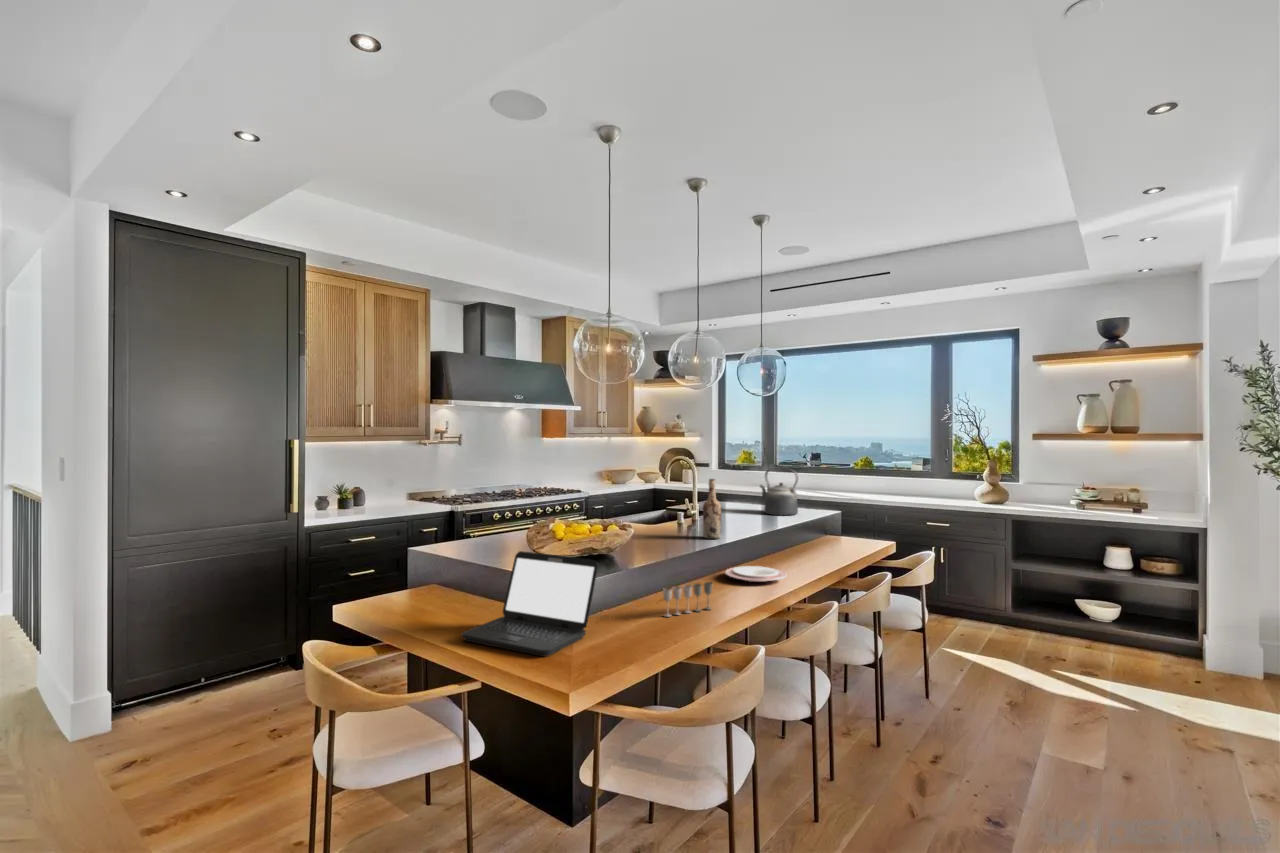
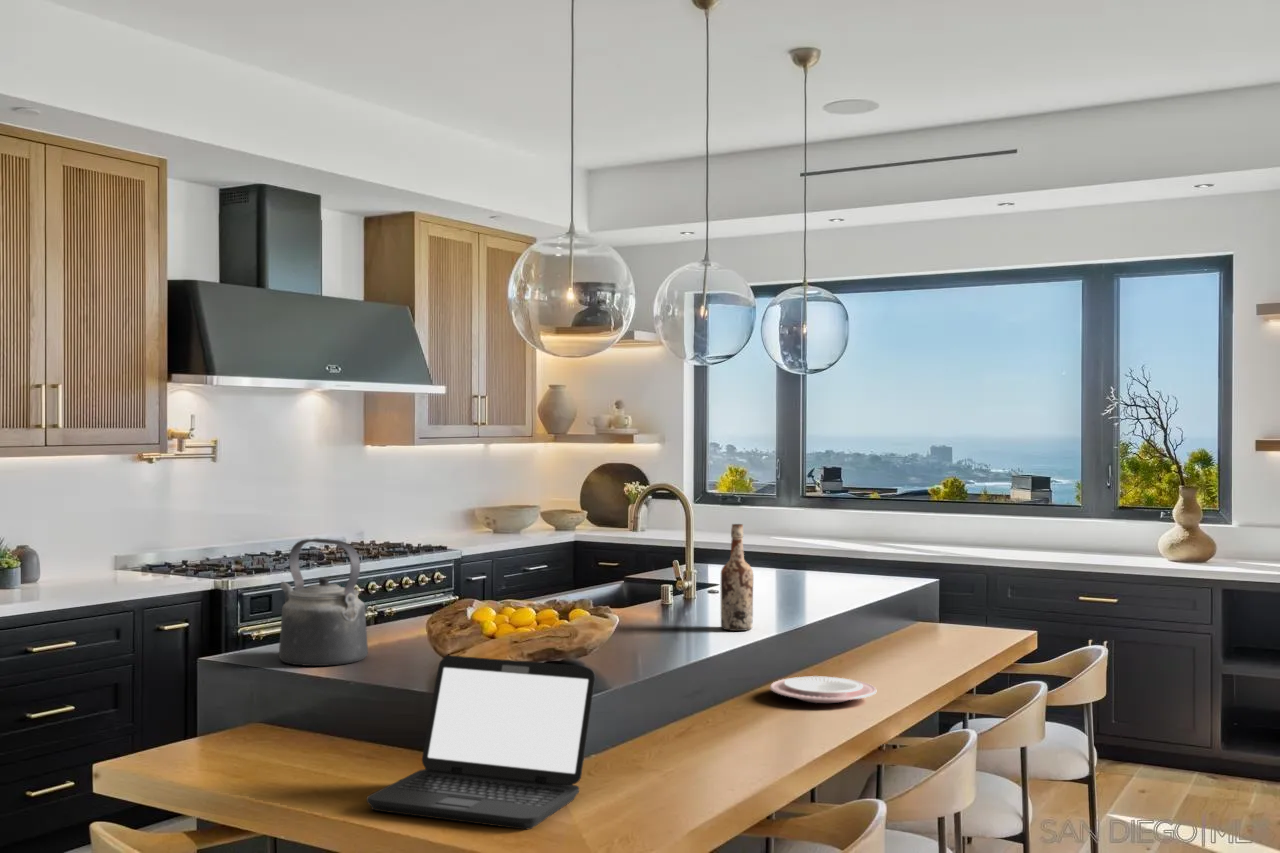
kettle: present [760,468,798,515] -> present [279,539,368,666]
wine glass: present [663,582,712,617] -> none [693,702,771,762]

